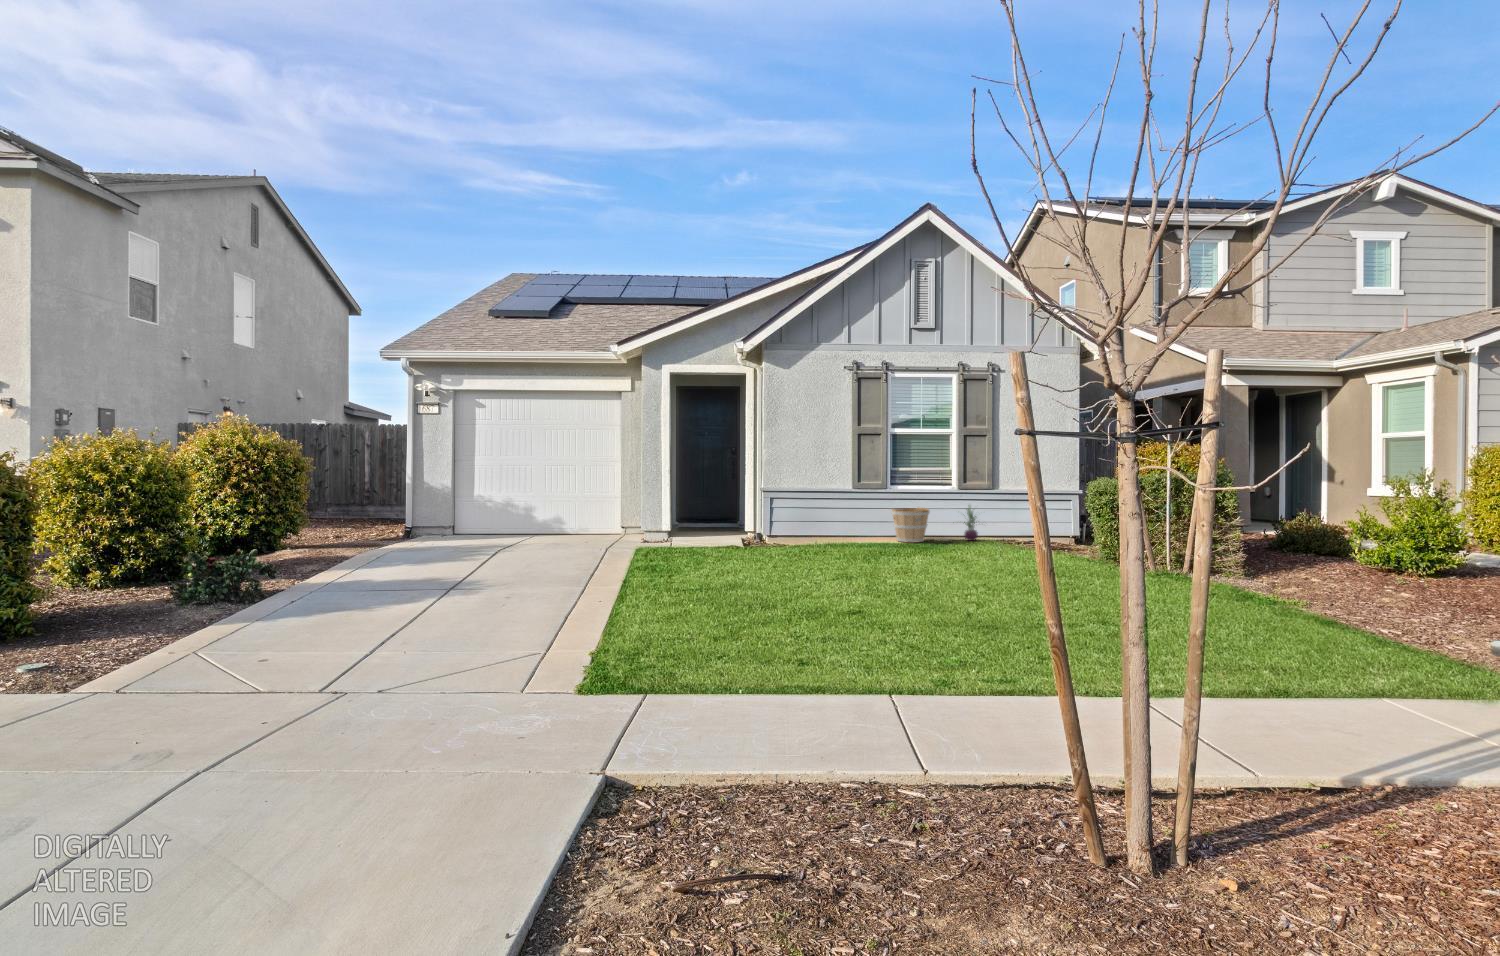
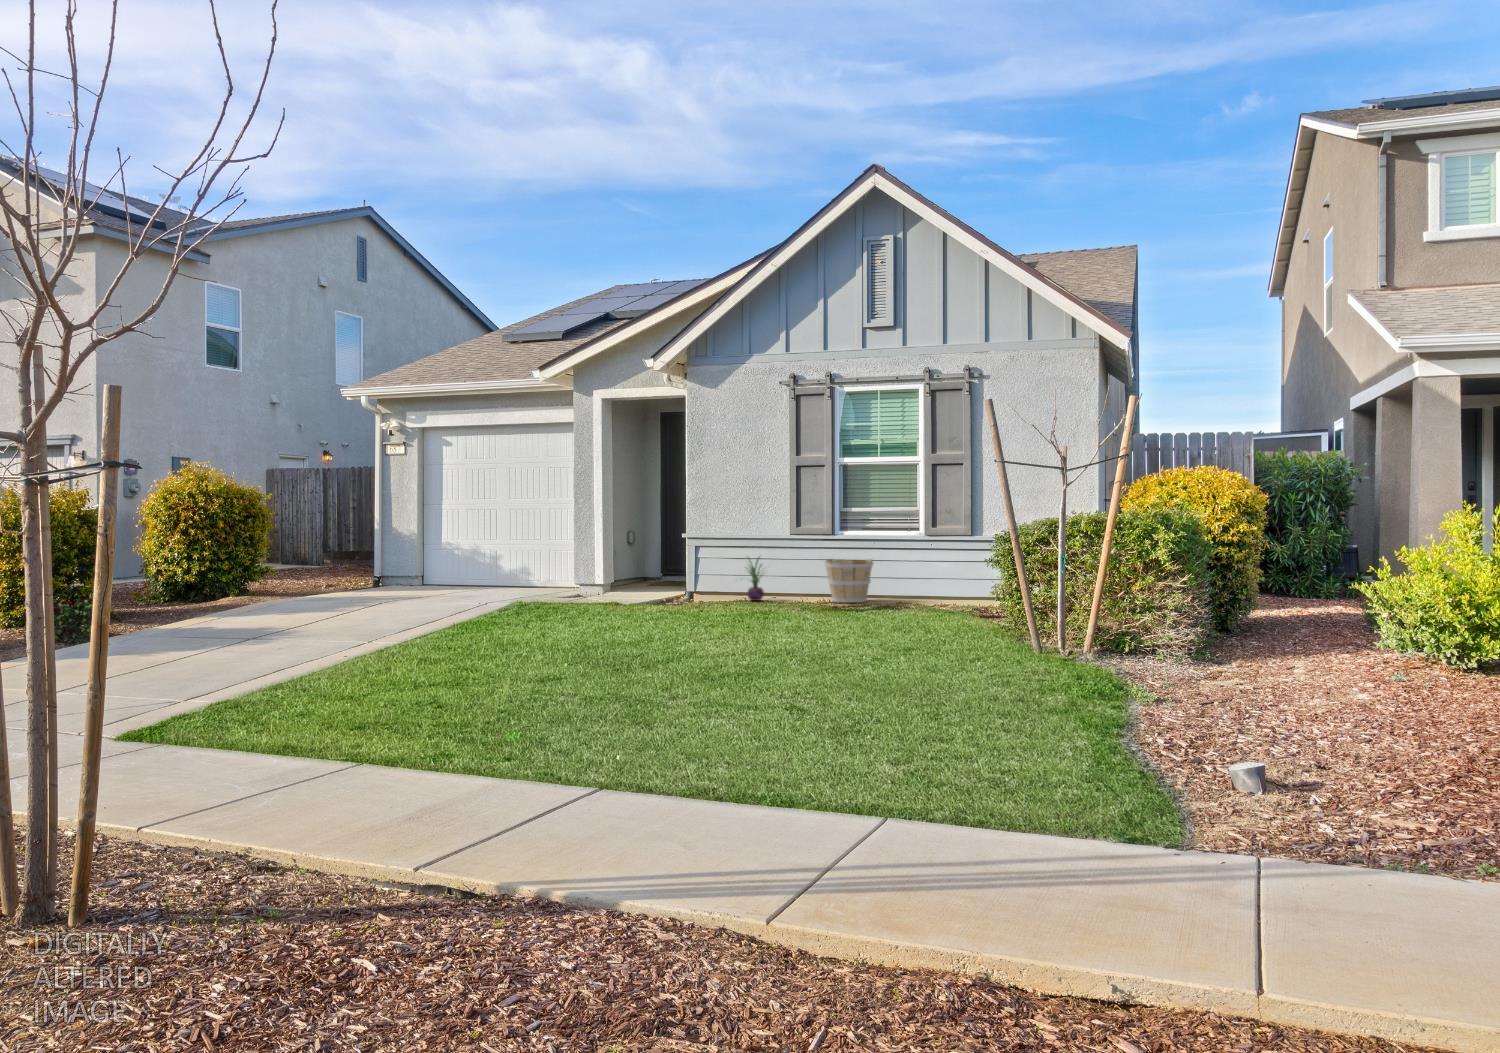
decorative plant: present [964,507,978,541] -> present [747,557,765,601]

